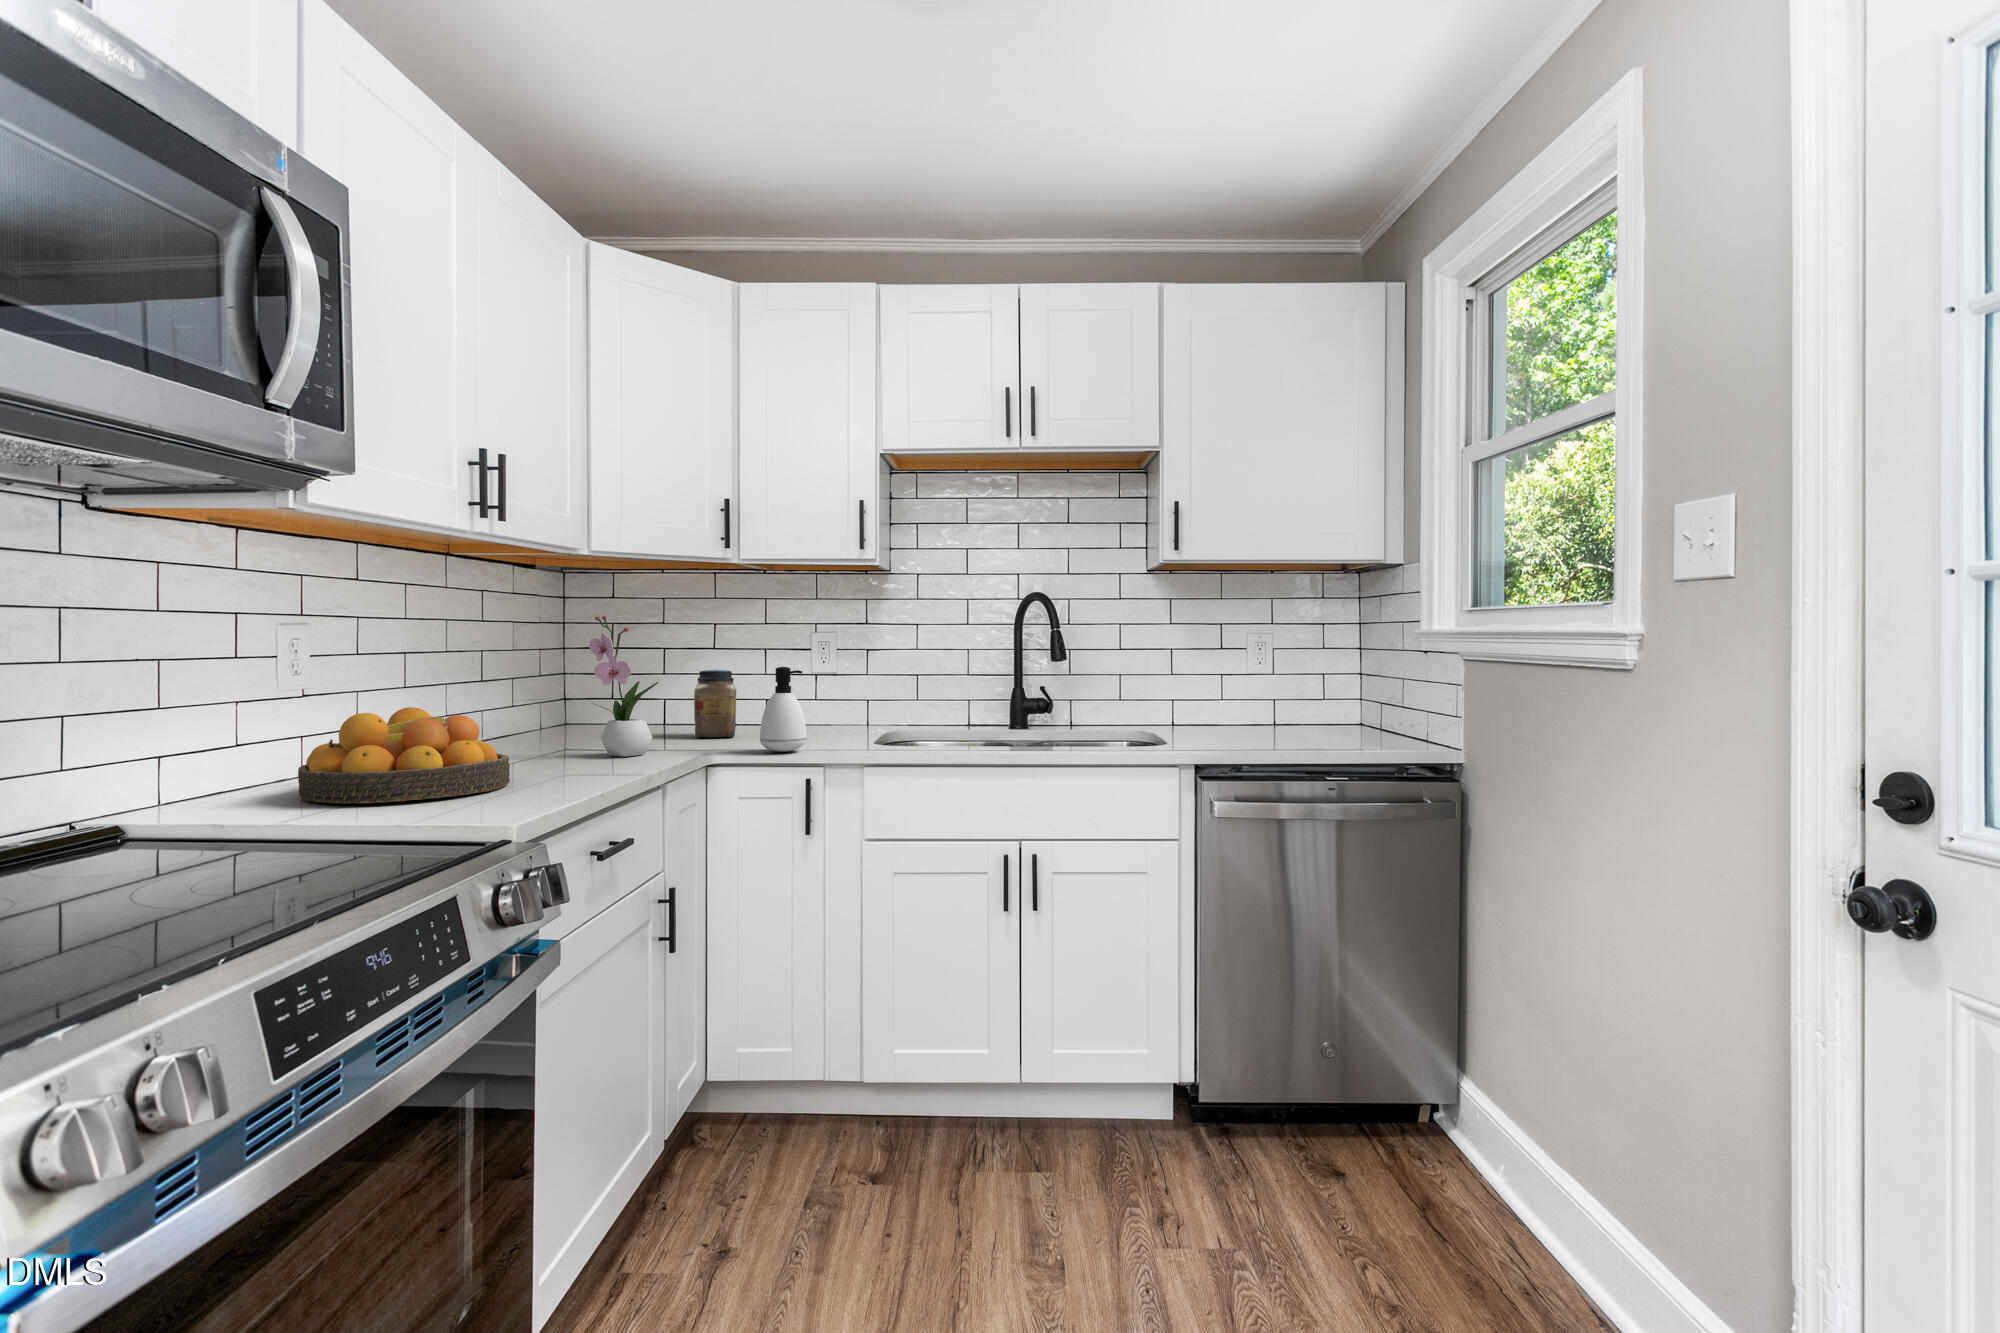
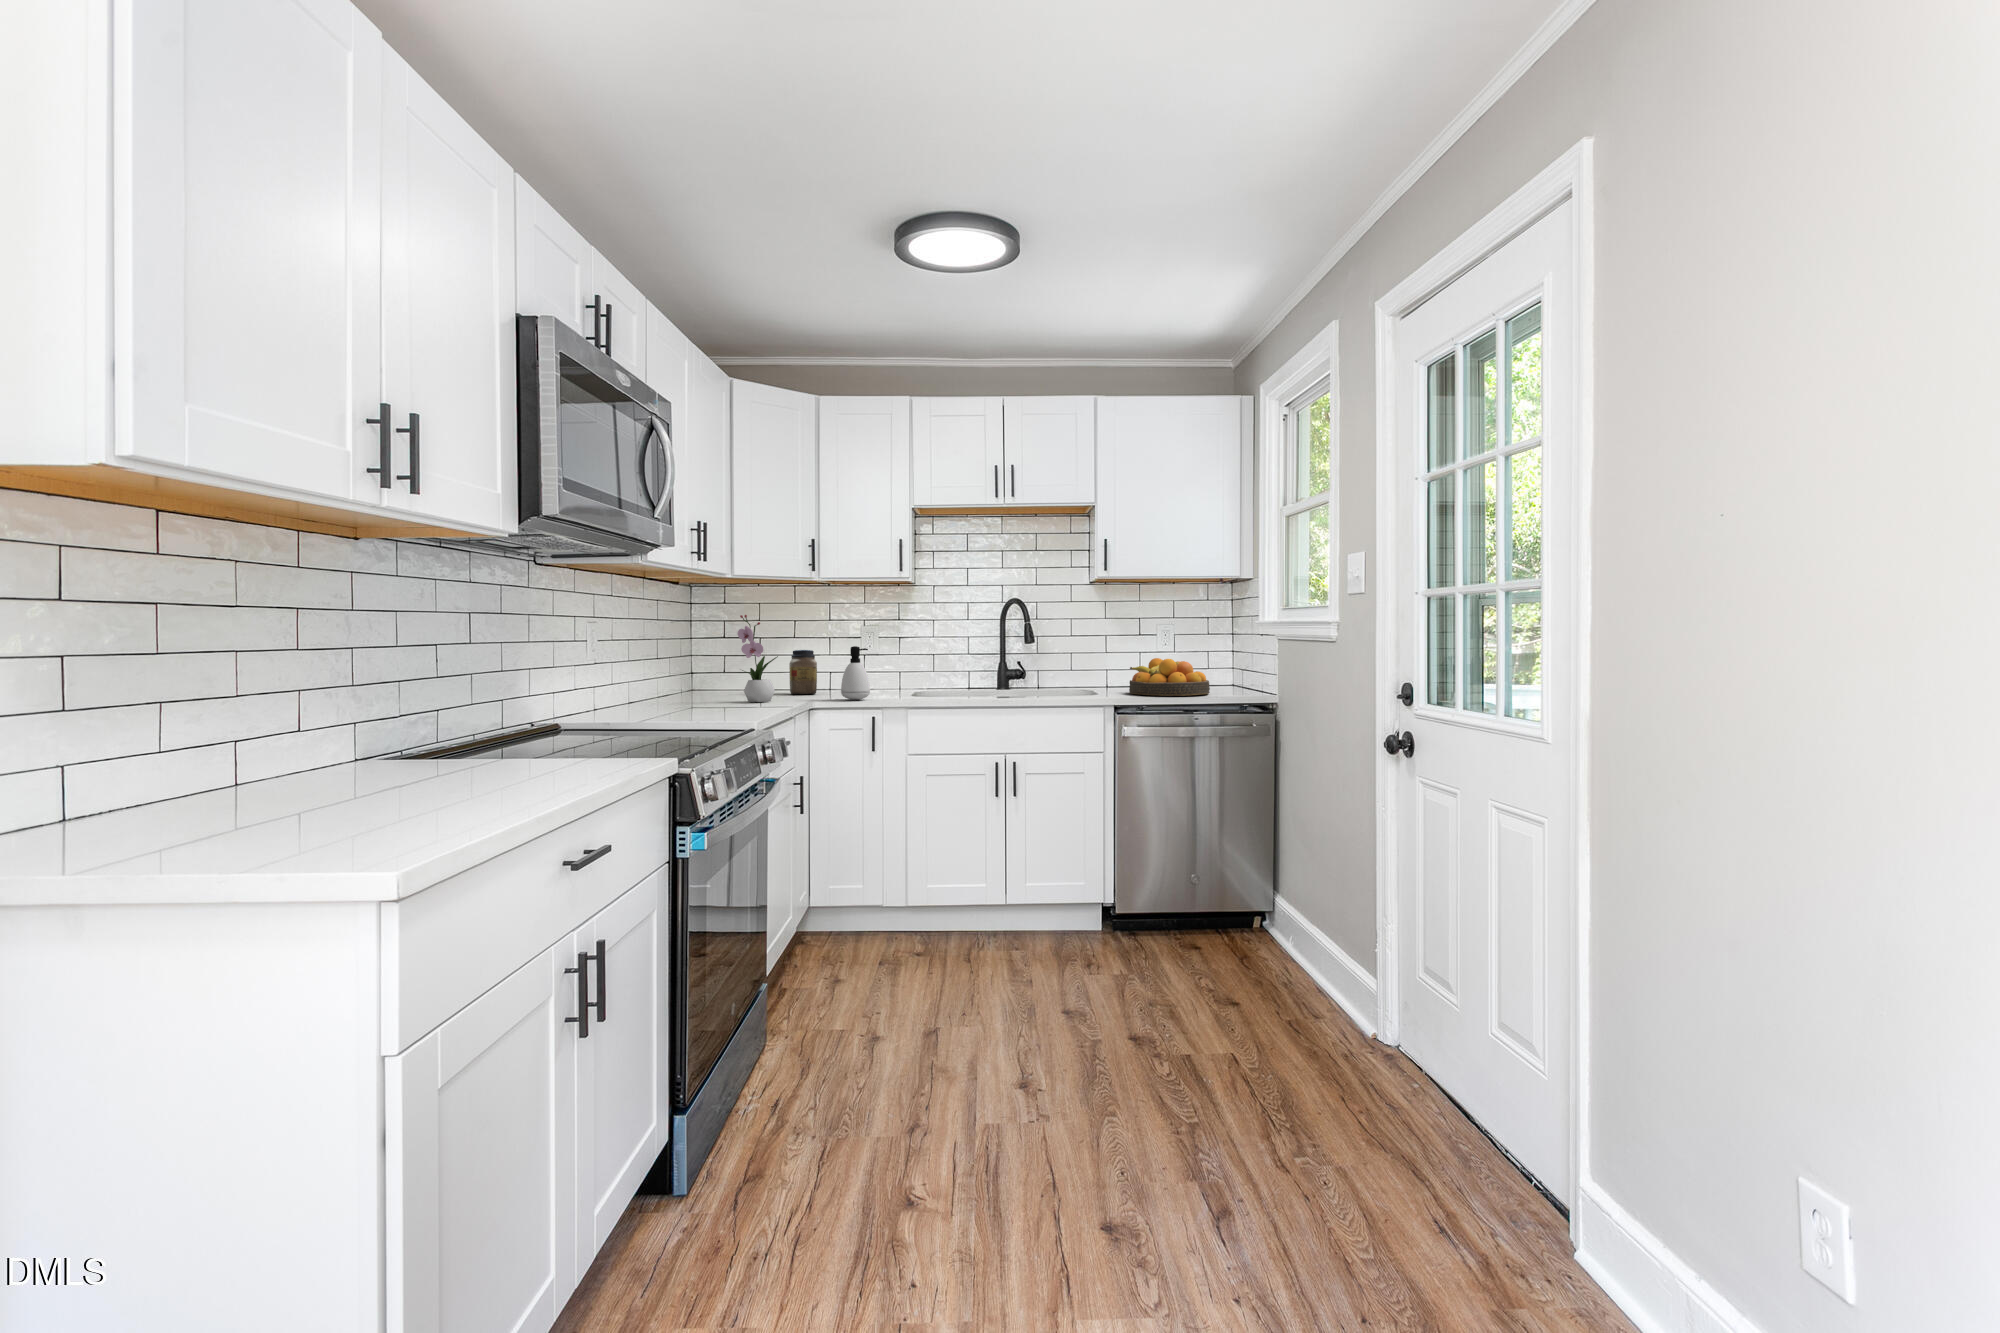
fruit bowl: present [298,707,510,804] -> present [1129,658,1210,696]

